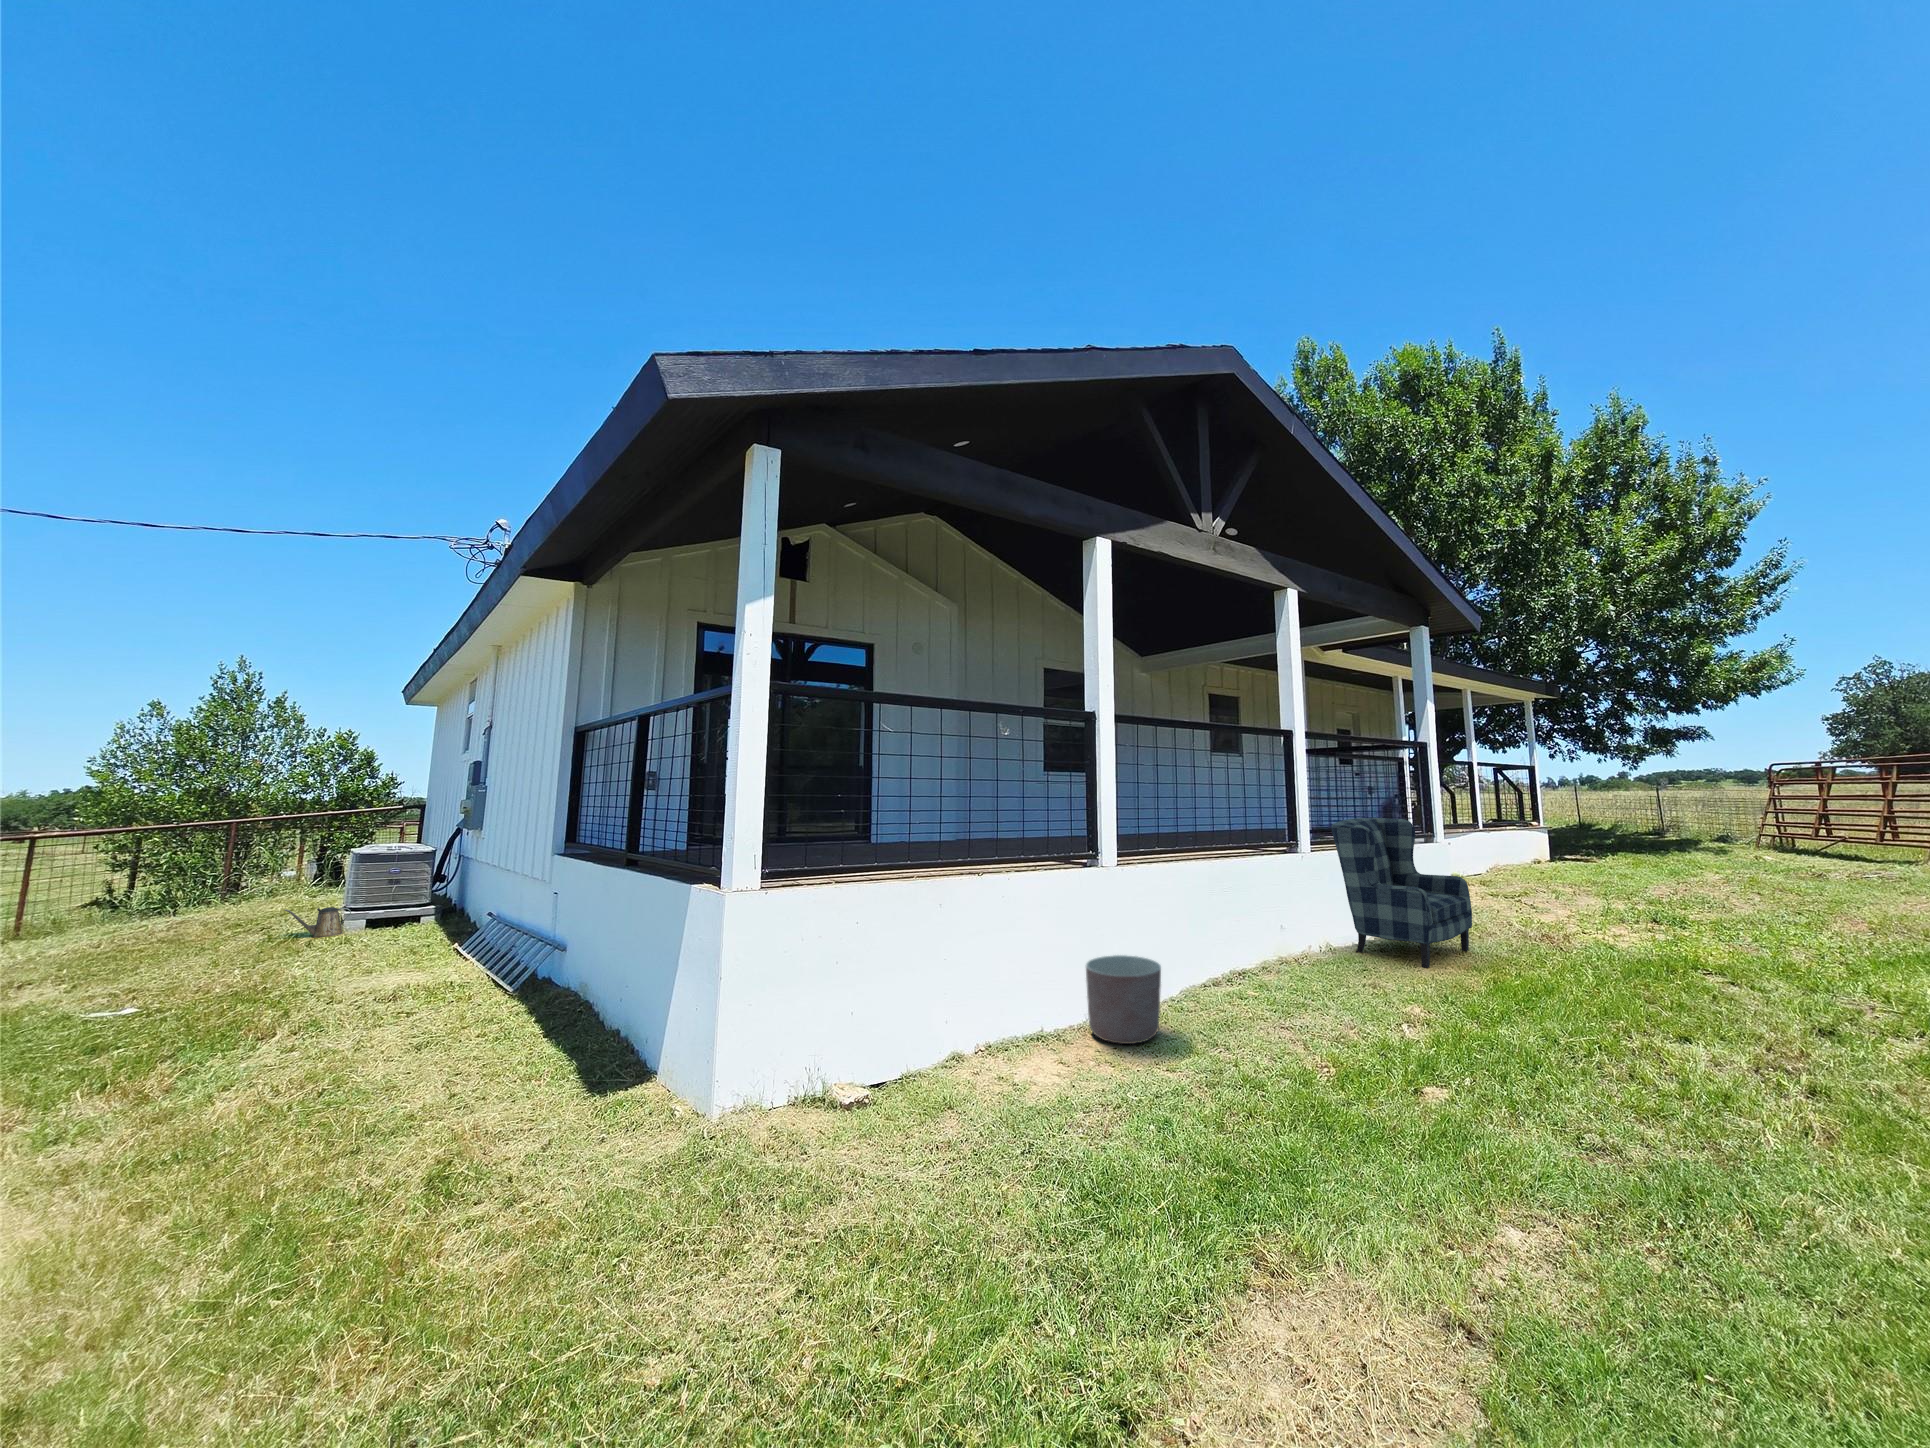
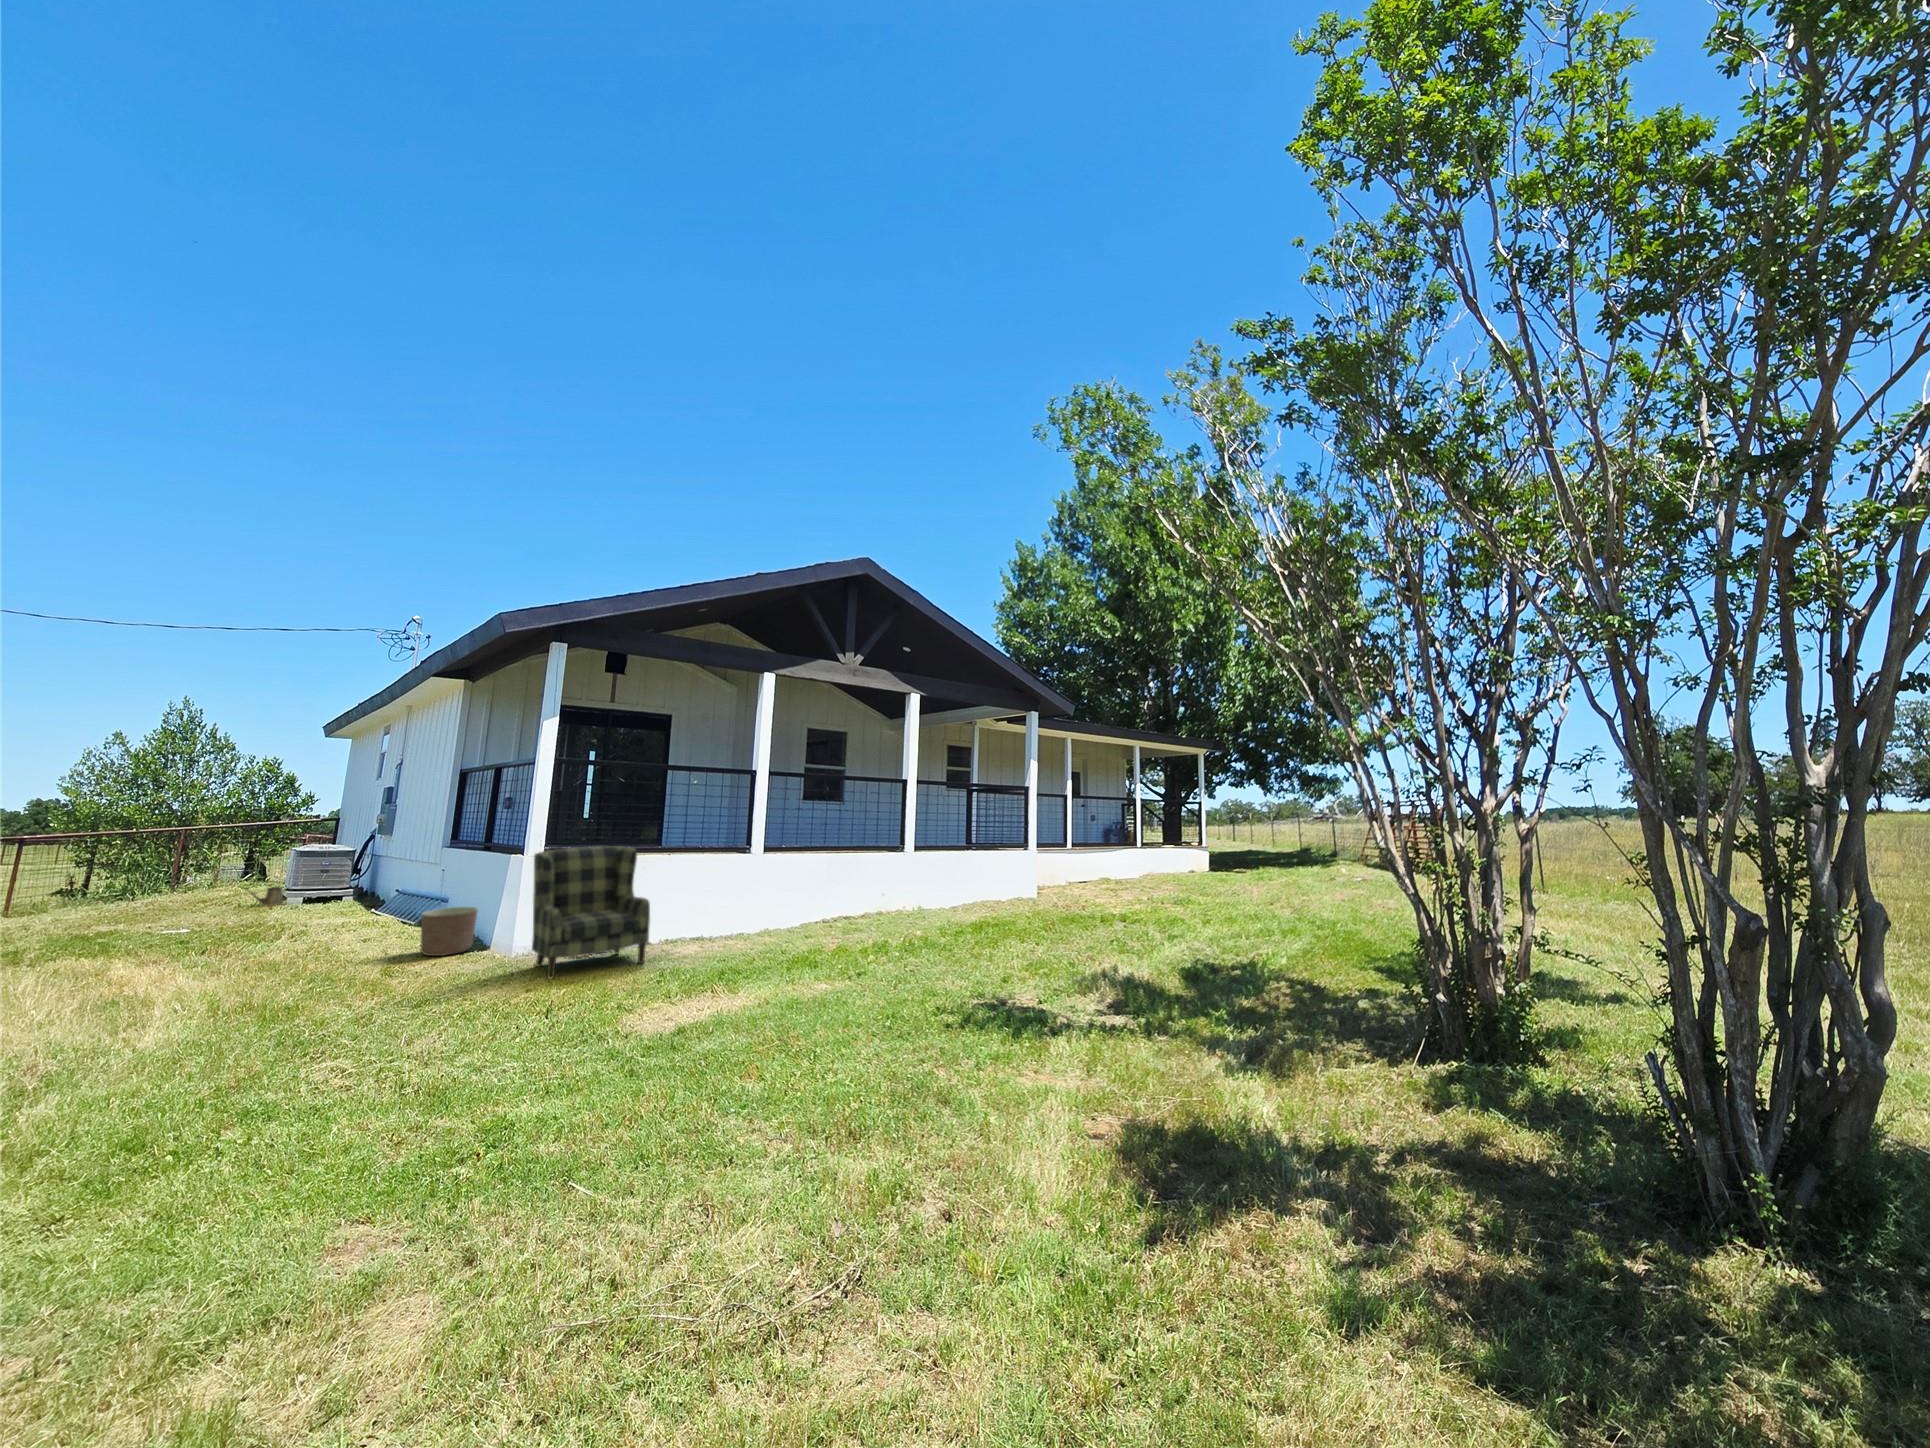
chair: present [1332,818,1472,968] -> present [532,846,650,979]
planter: present [1086,955,1161,1044] -> present [420,907,478,956]

